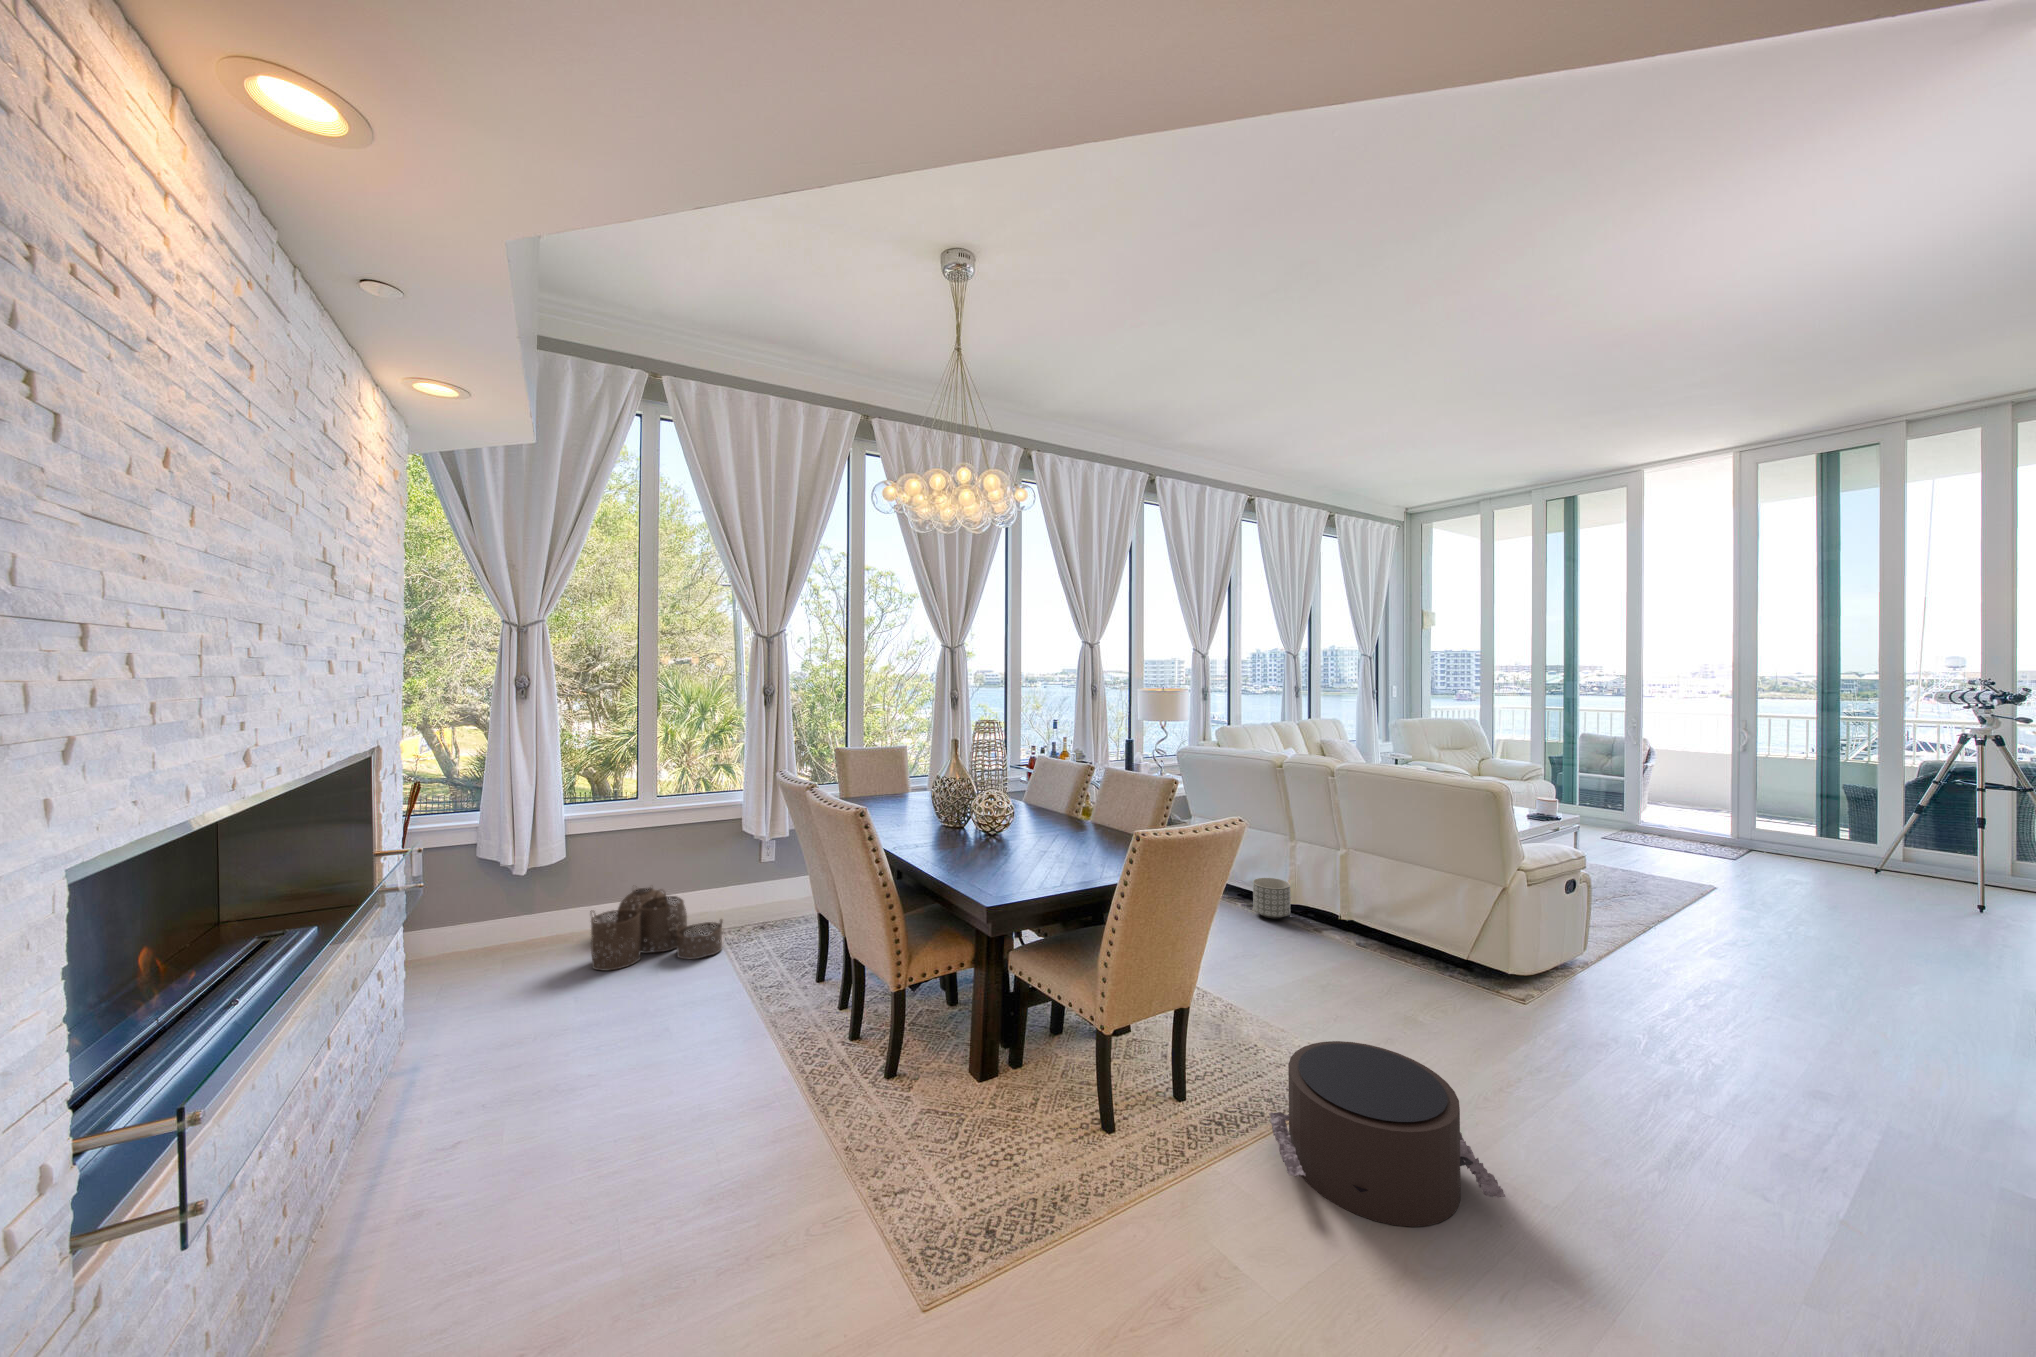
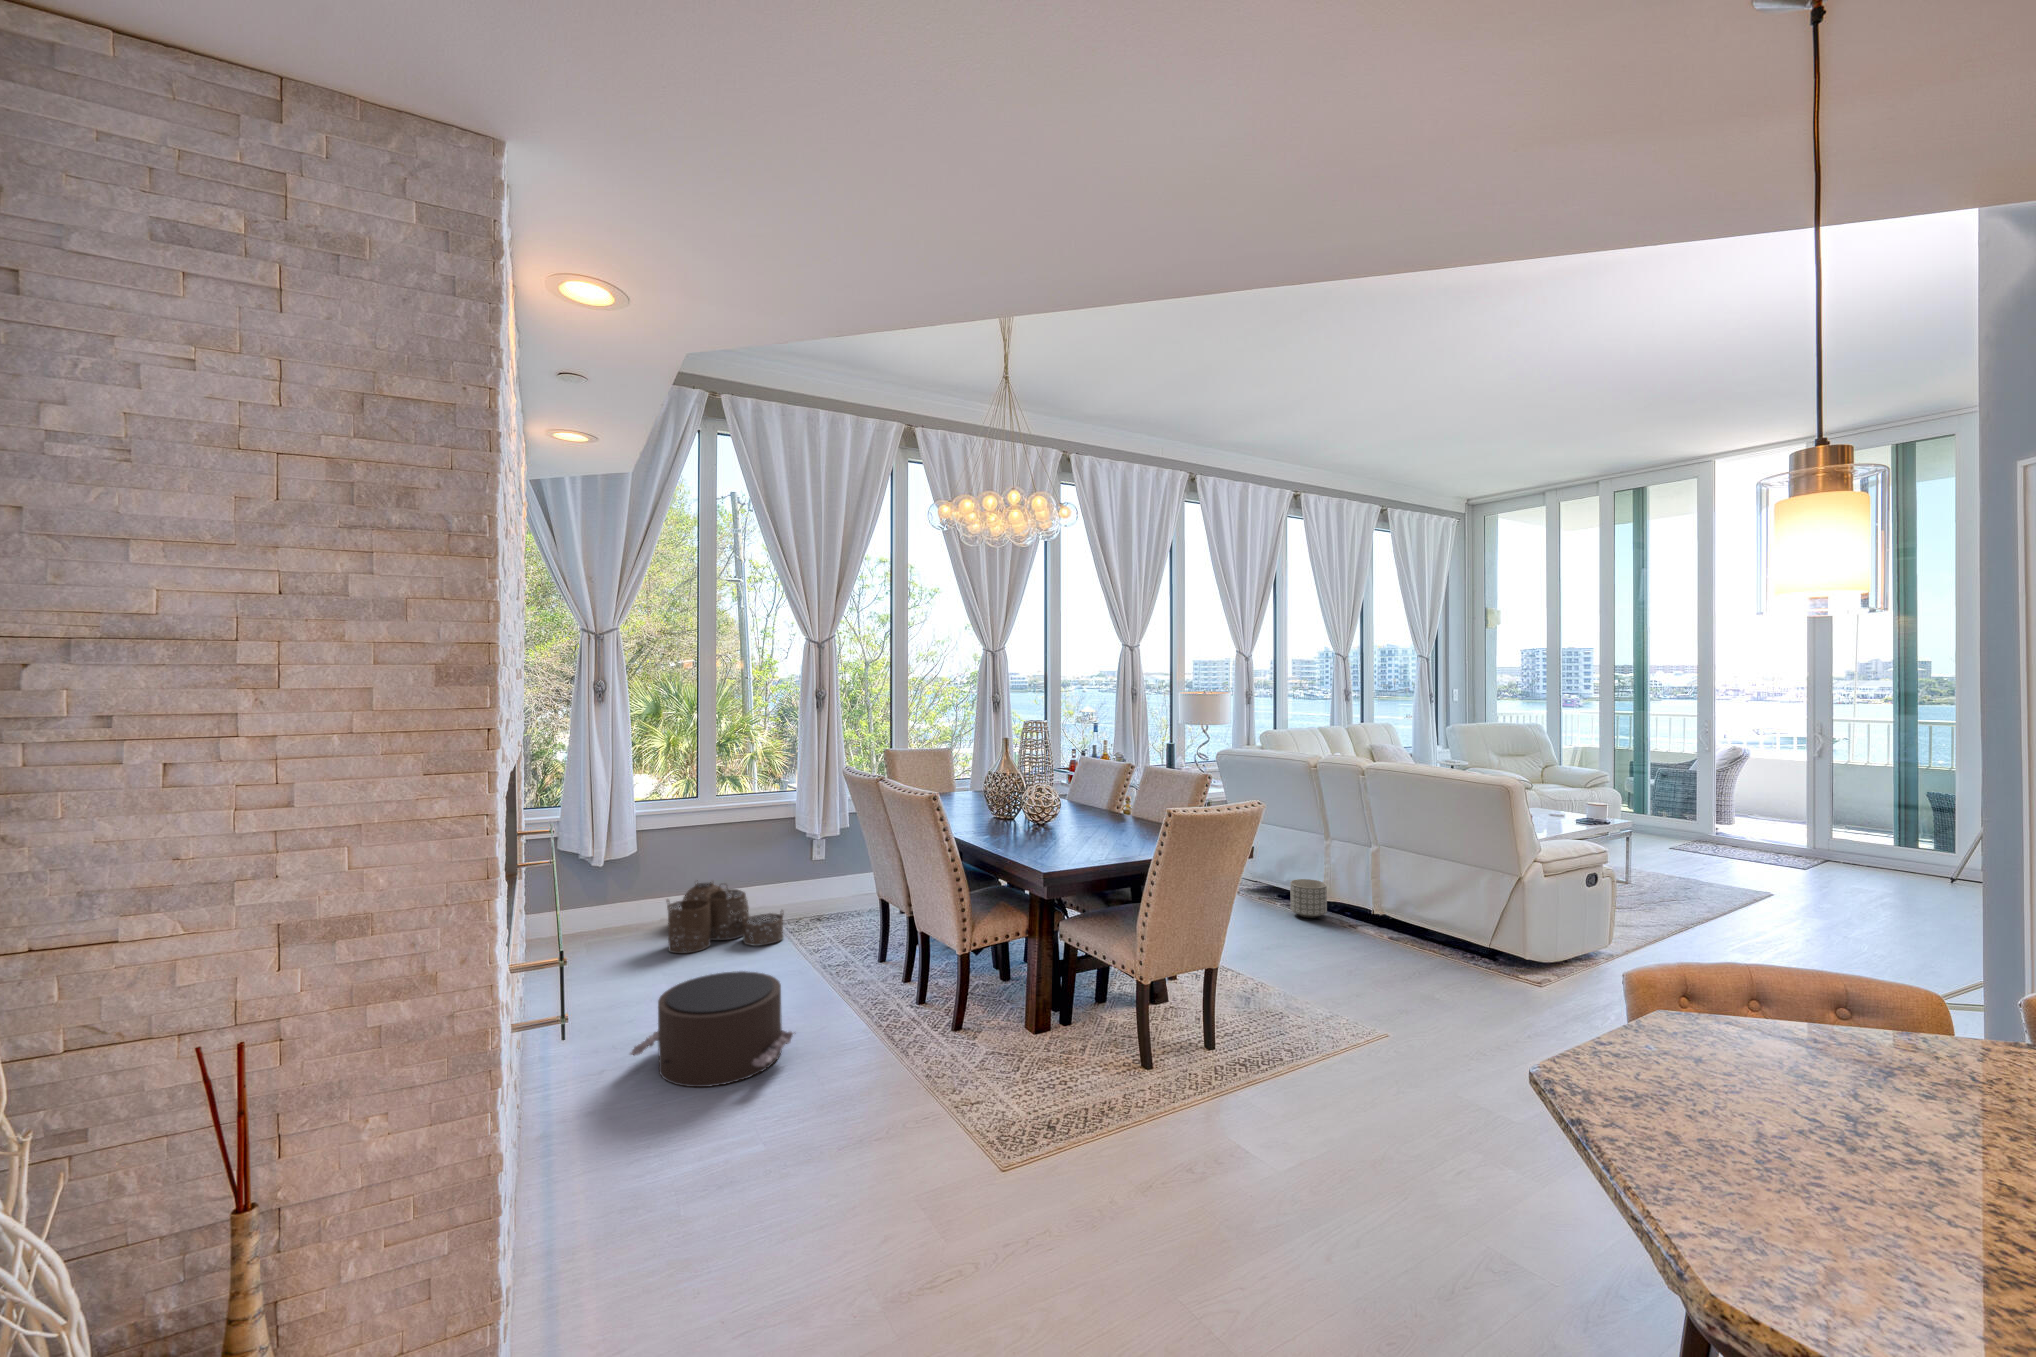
pouf: present [1269,1041,1506,1227] -> present [630,971,793,1087]

